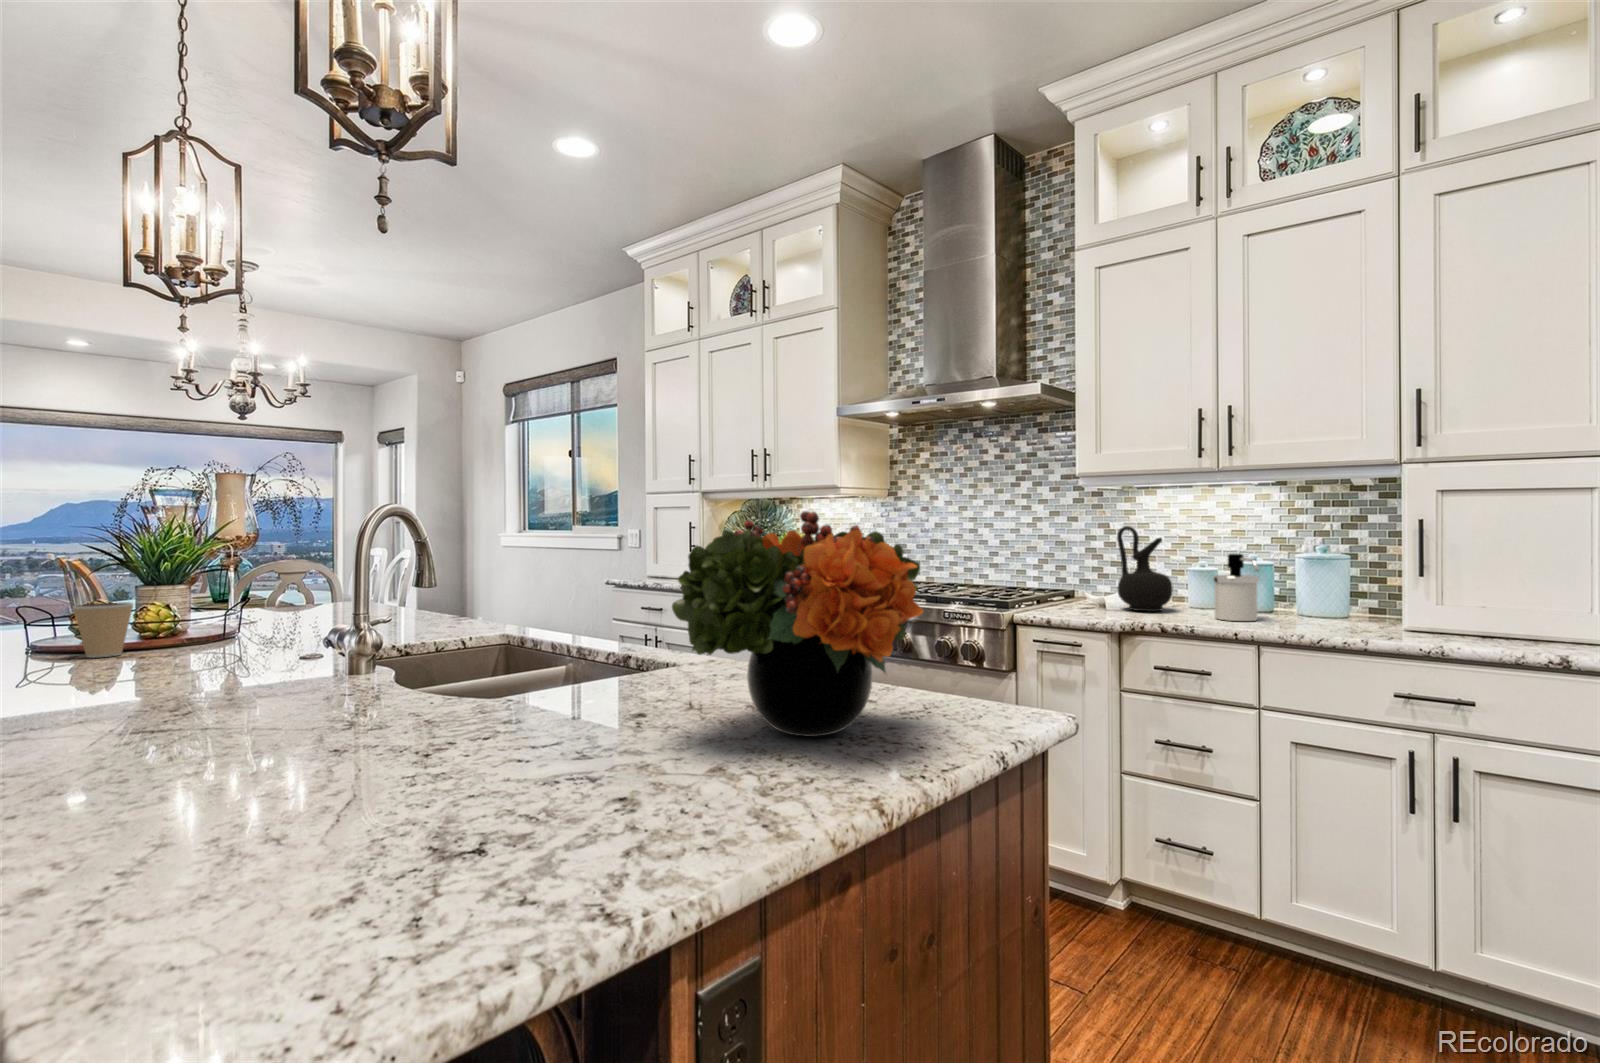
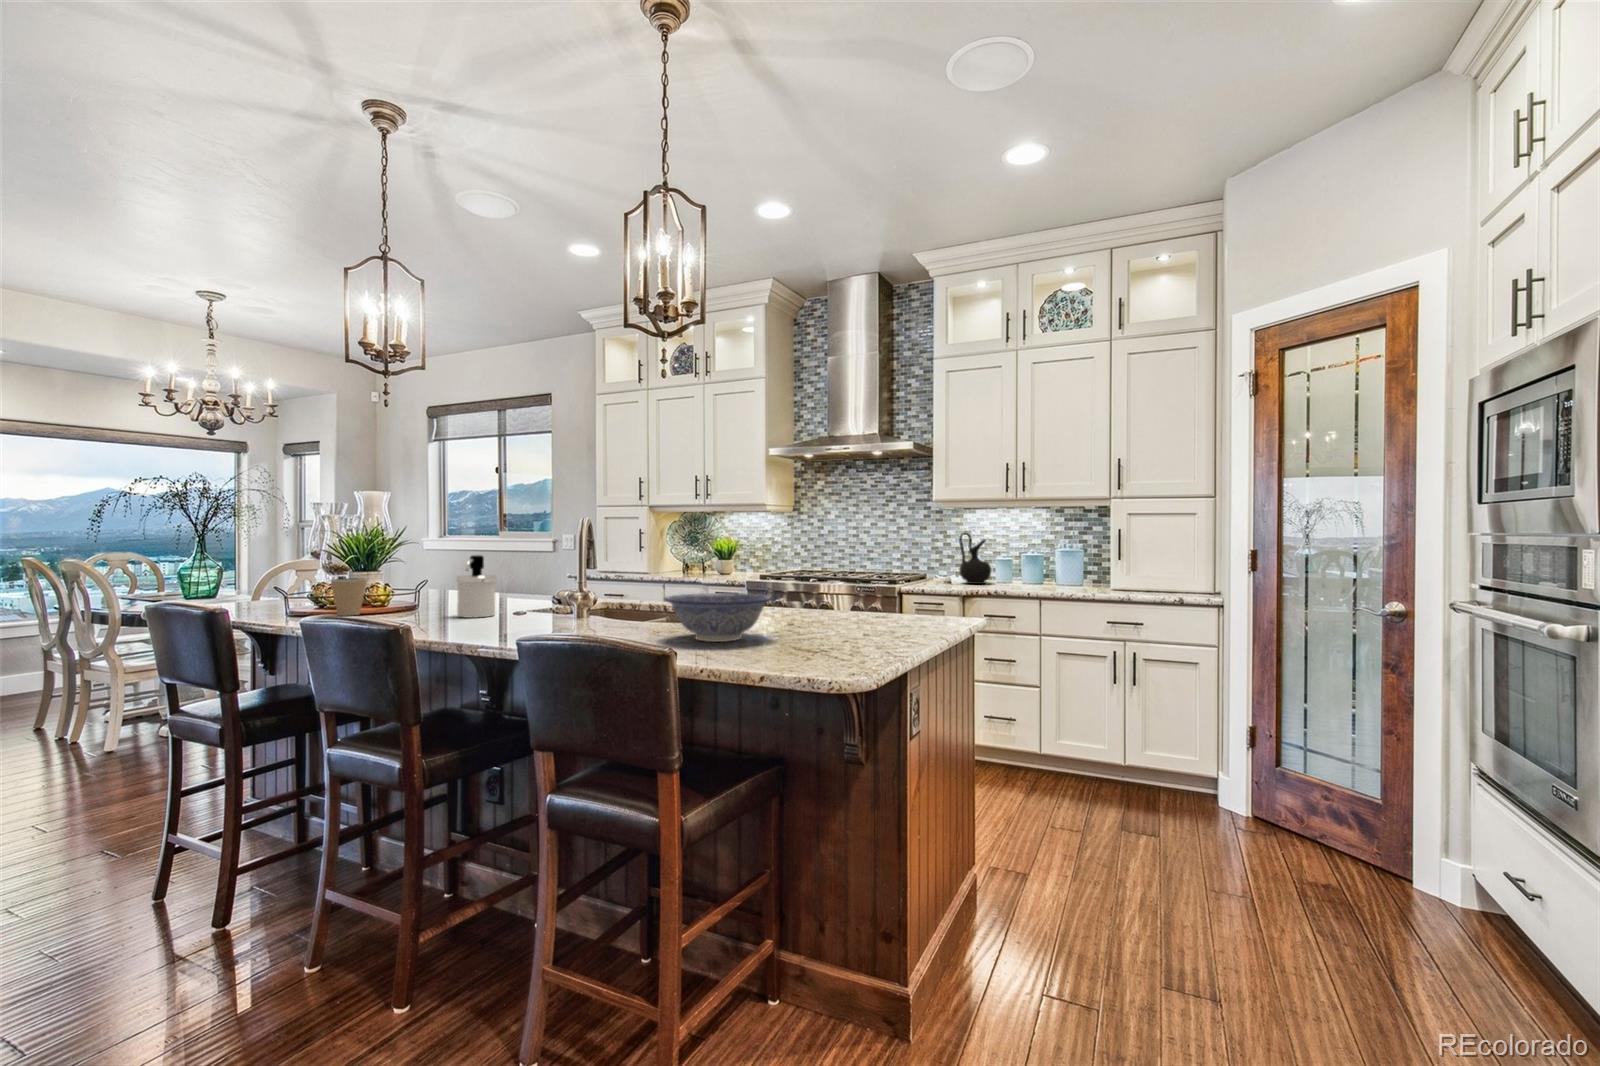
flower arrangement: present [672,511,923,736] -> none [829,520,949,624]
soap dispenser: present [1213,554,1259,621] -> present [456,555,497,618]
decorative bowl: none [203,664,477,789] -> present [664,593,773,642]

